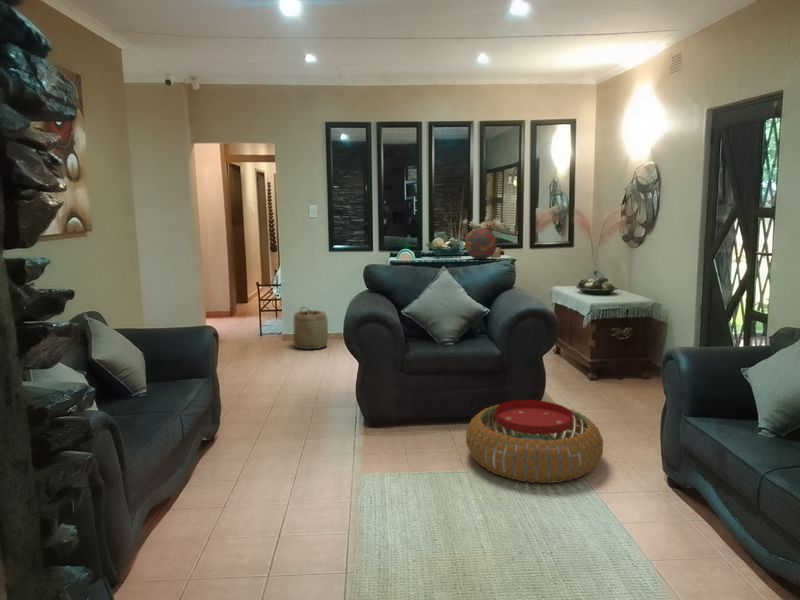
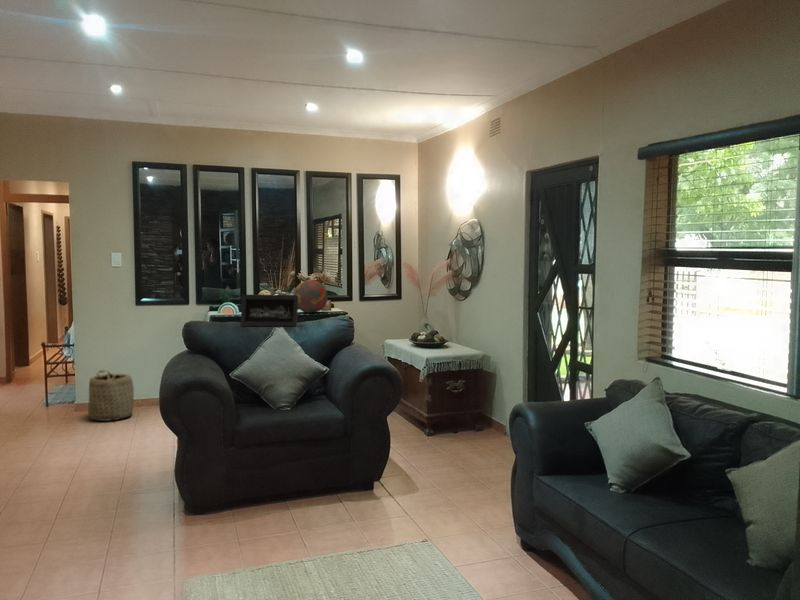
picture frame: none [413,242,464,271] -> present [240,295,298,327]
pouf: present [466,400,603,483] -> none [313,469,463,570]

